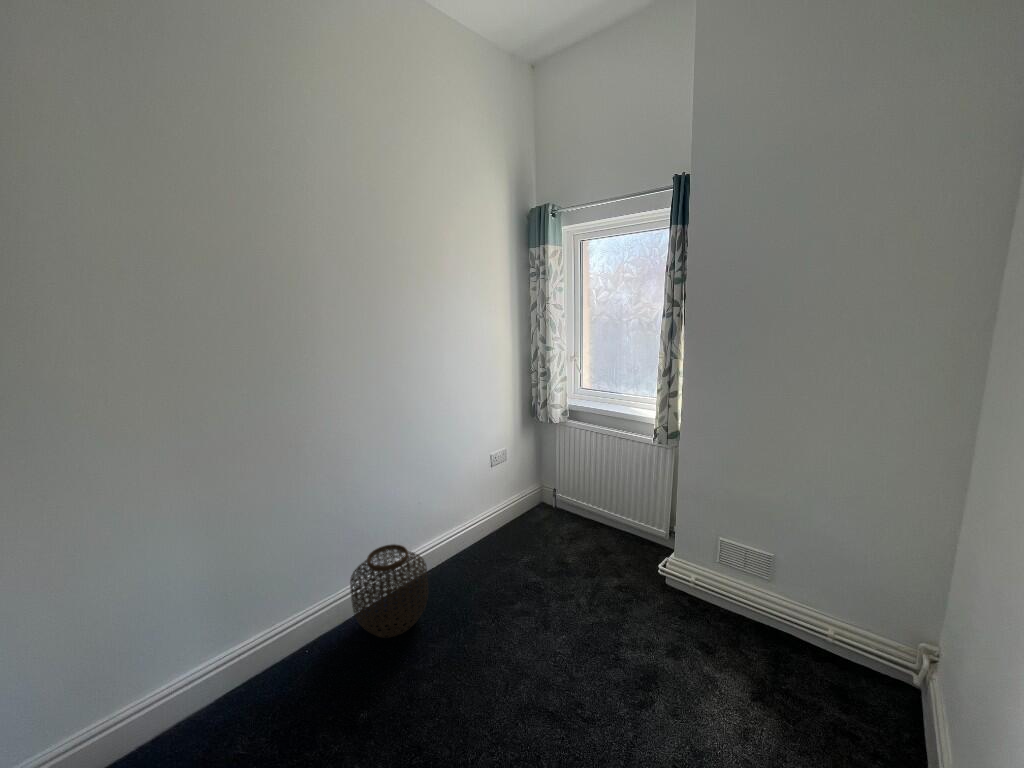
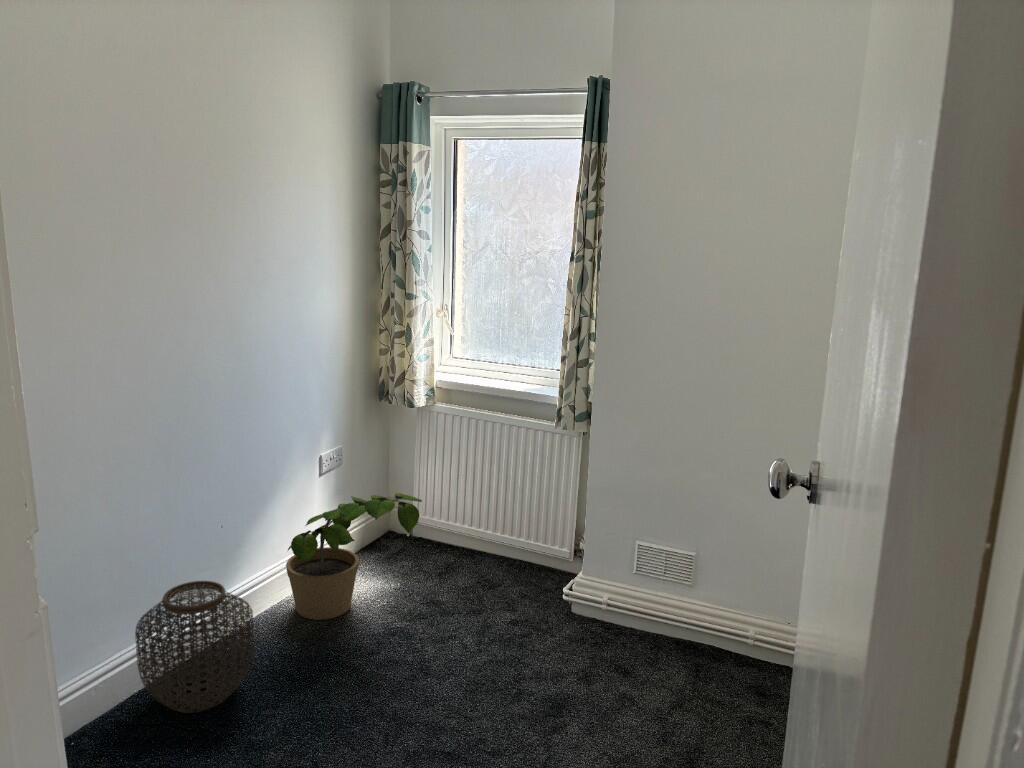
potted plant: none [459,486,551,569] -> present [286,493,422,620]

